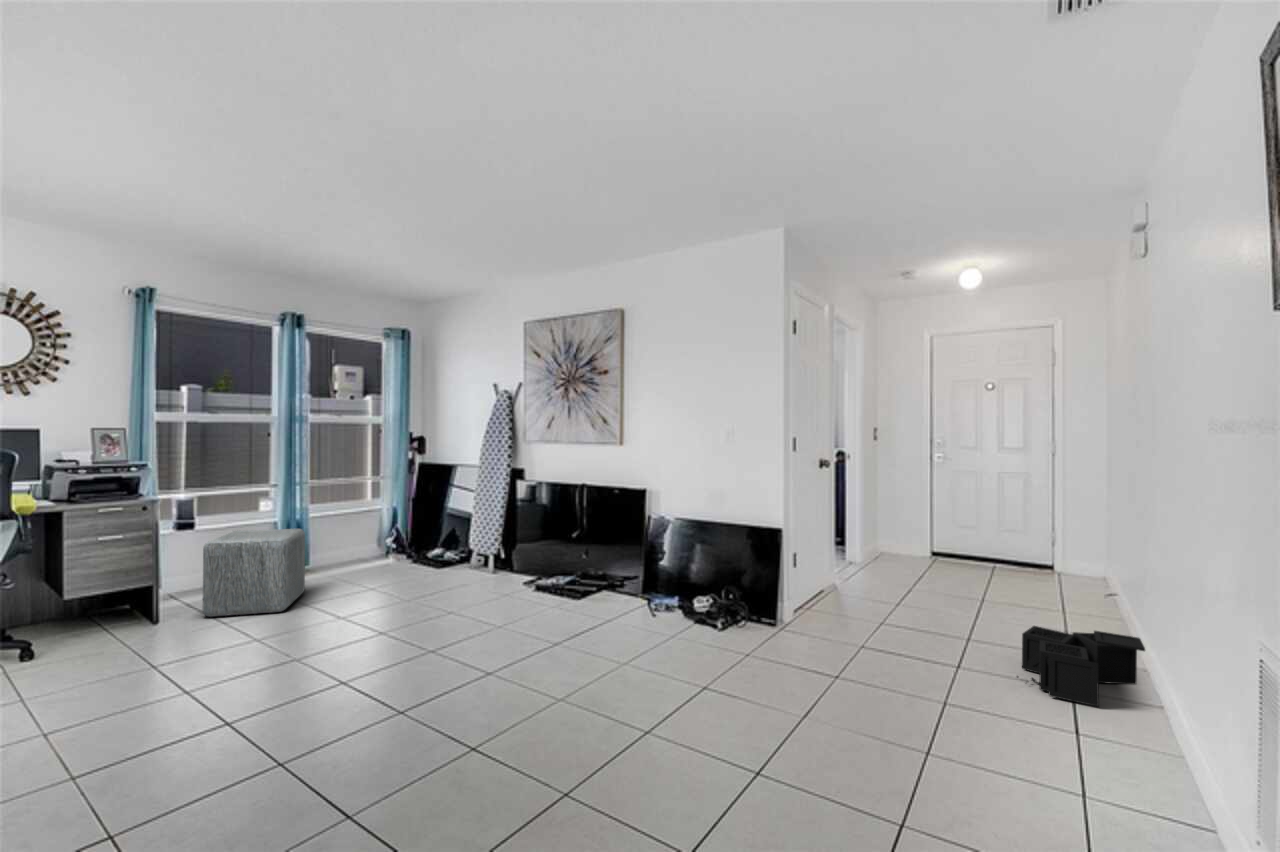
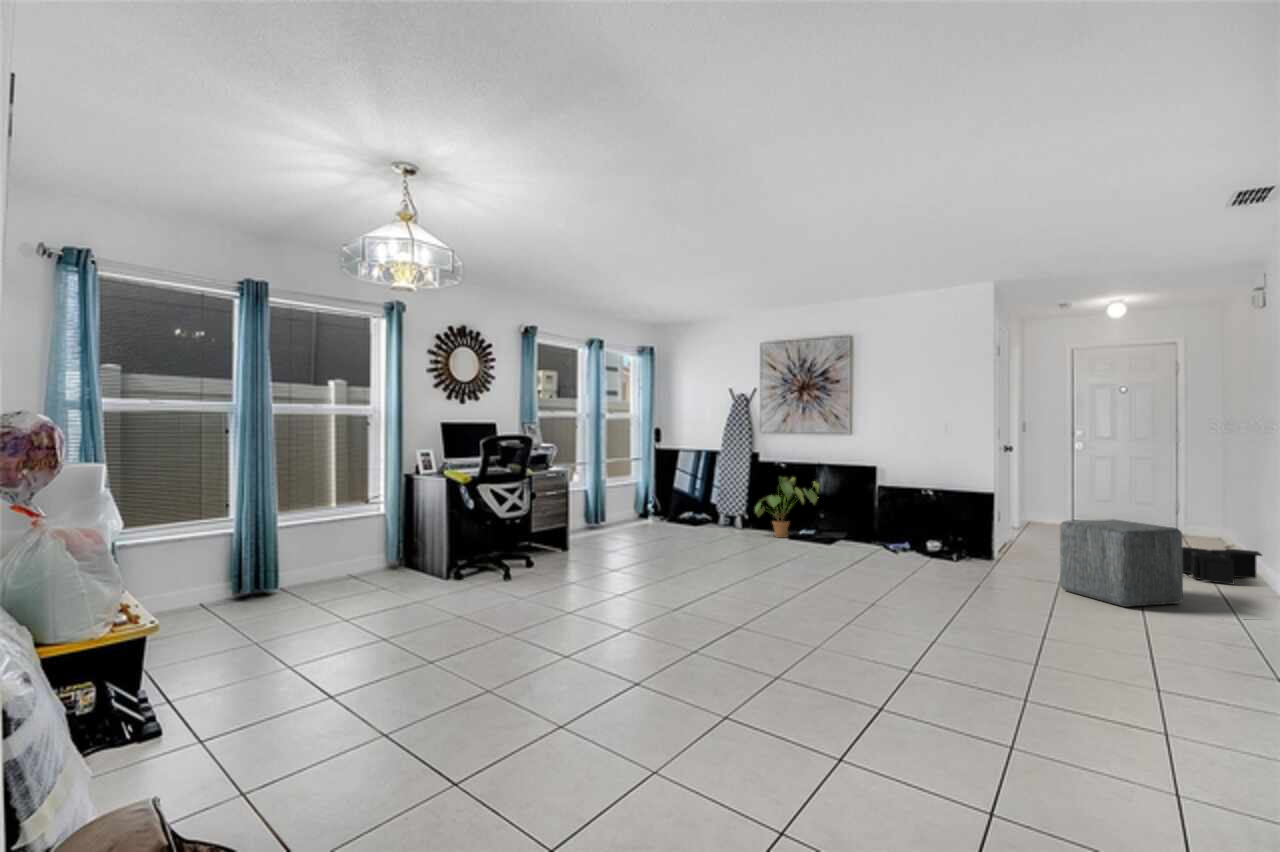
house plant: none [479,504,577,592] -> present [755,477,820,538]
ottoman: present [203,529,305,617] -> present [1060,519,1183,607]

